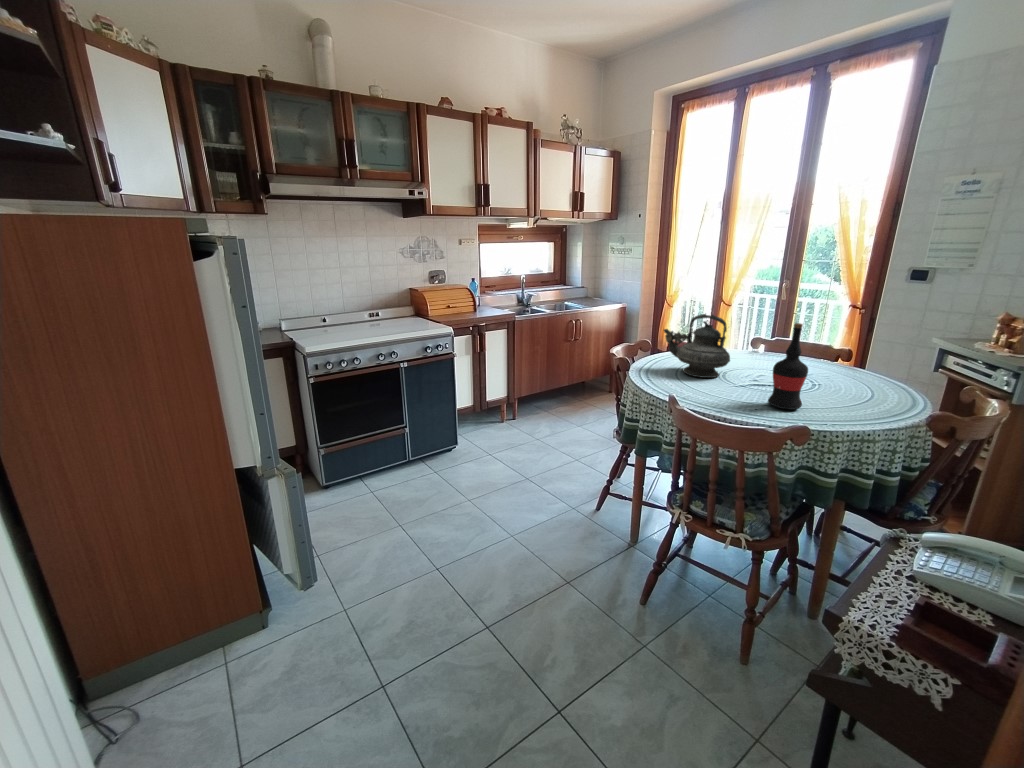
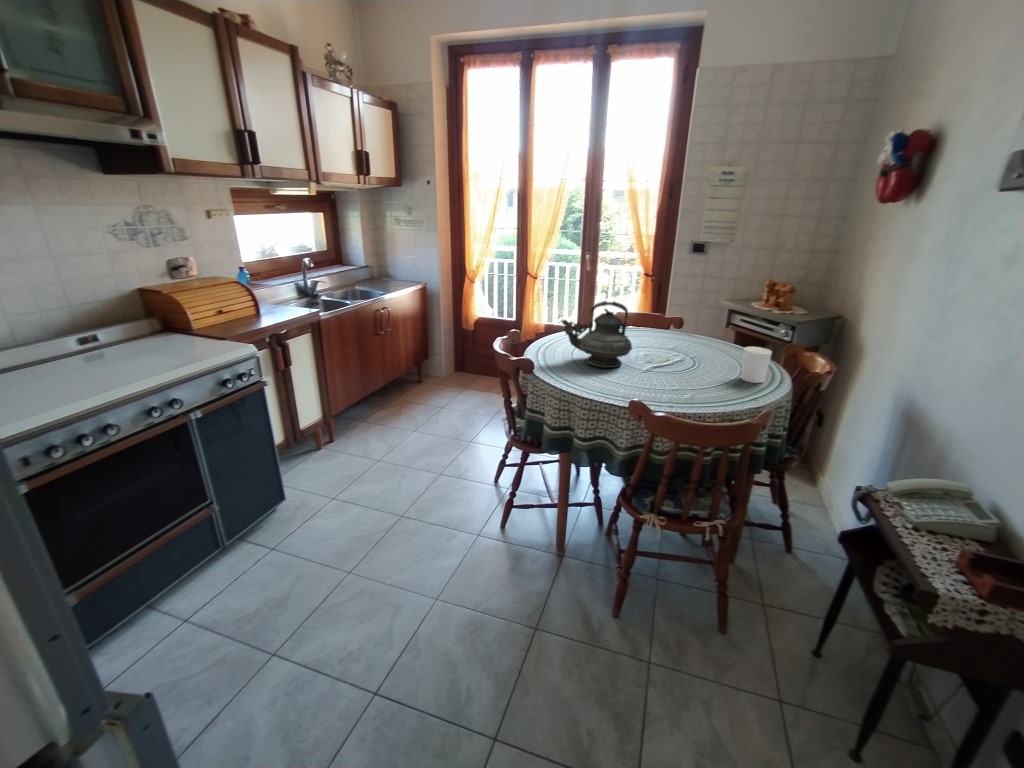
wine bottle: present [768,323,808,409] -> none [697,308,733,391]
candle holder: none [837,373,876,413] -> present [741,347,772,383]

